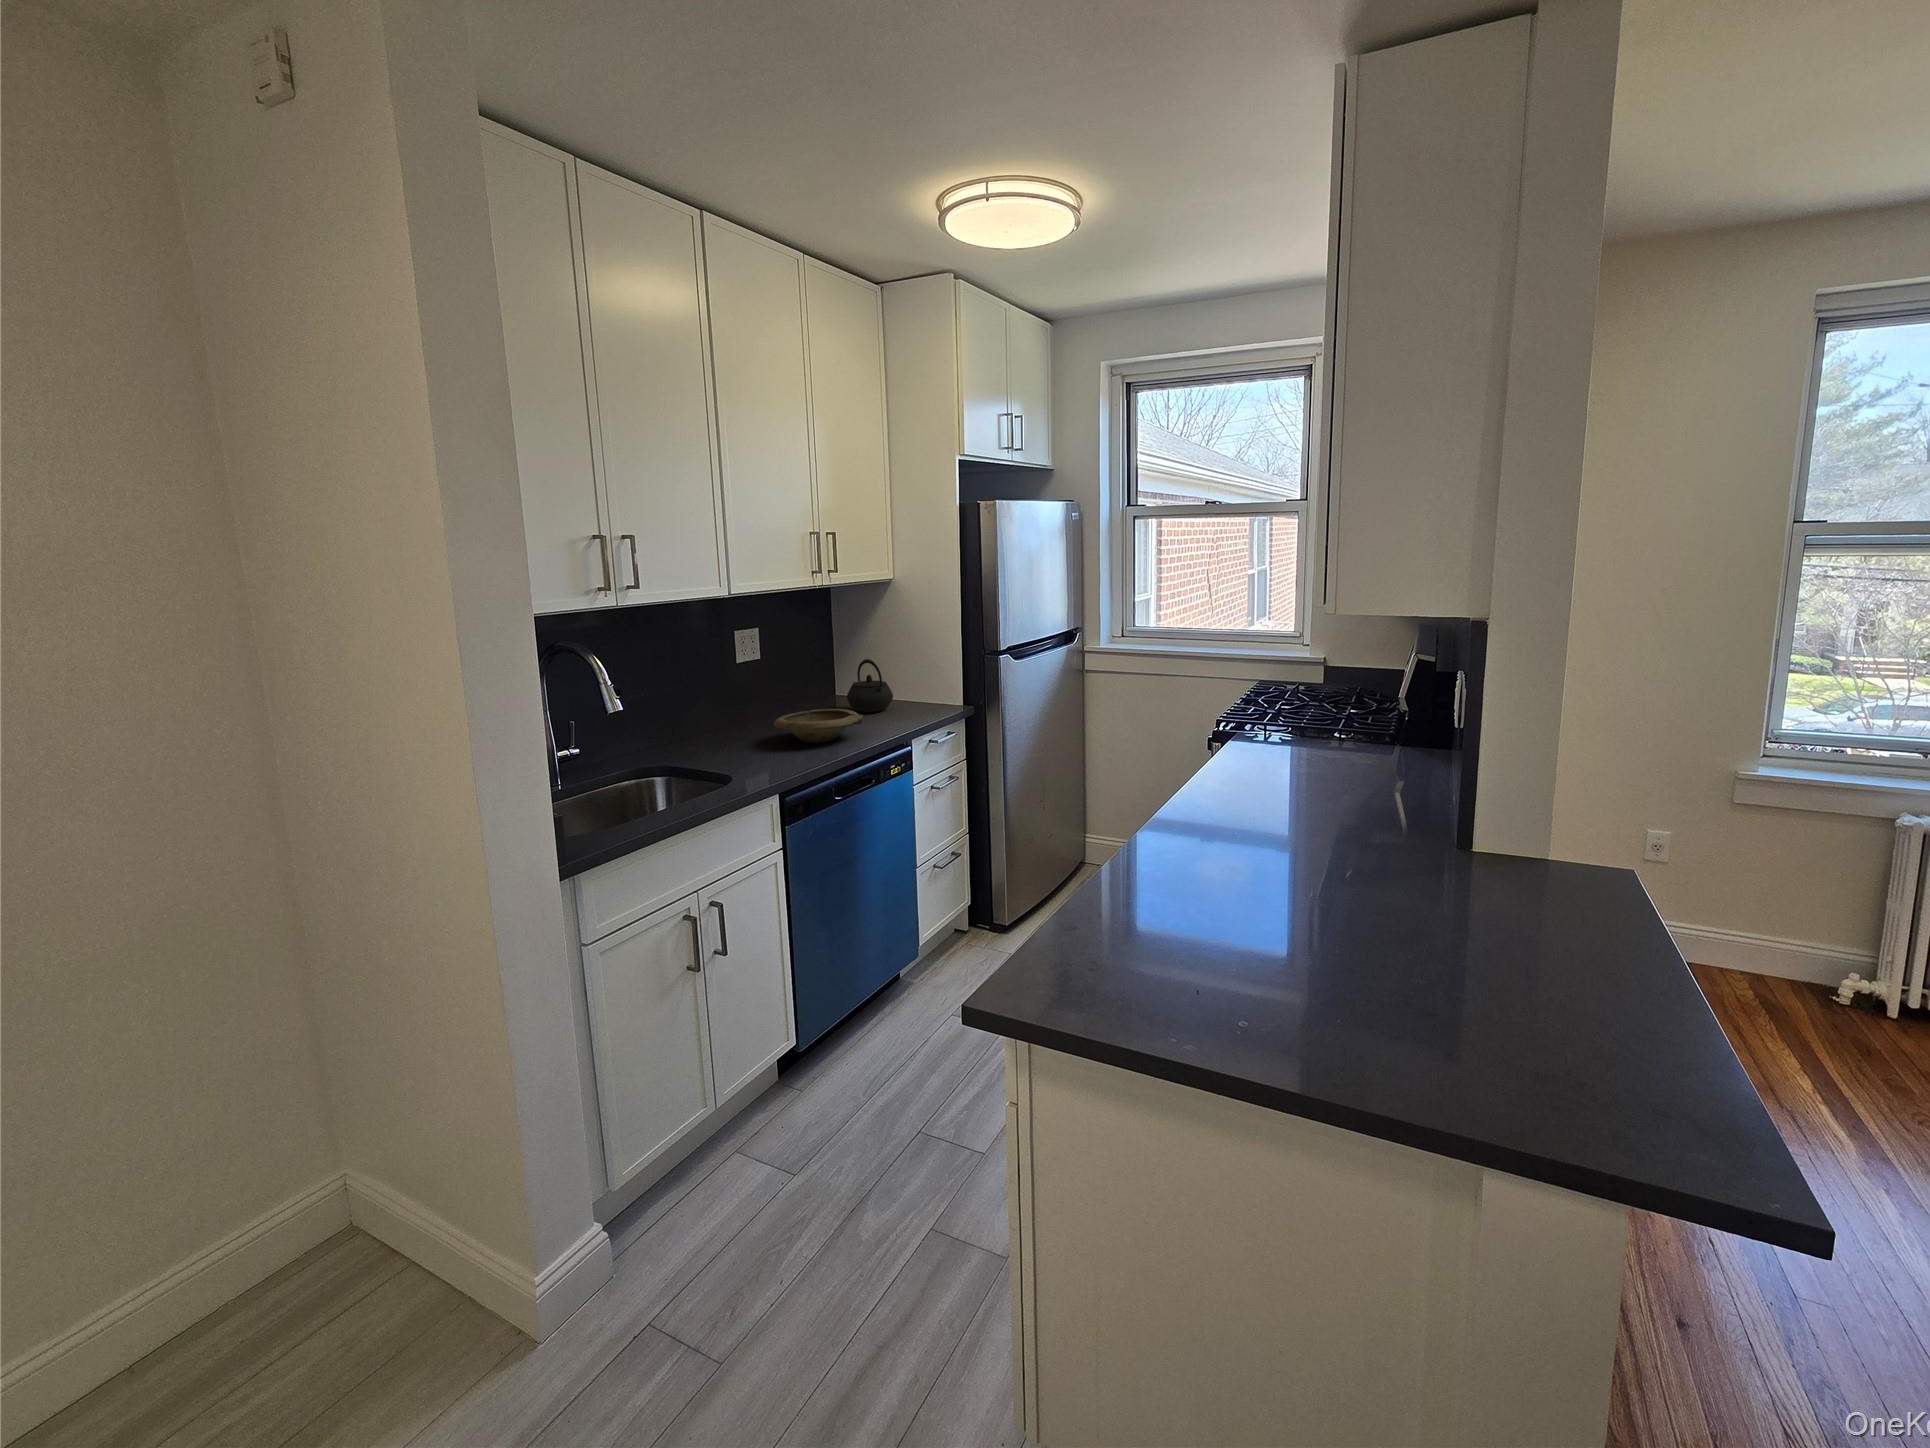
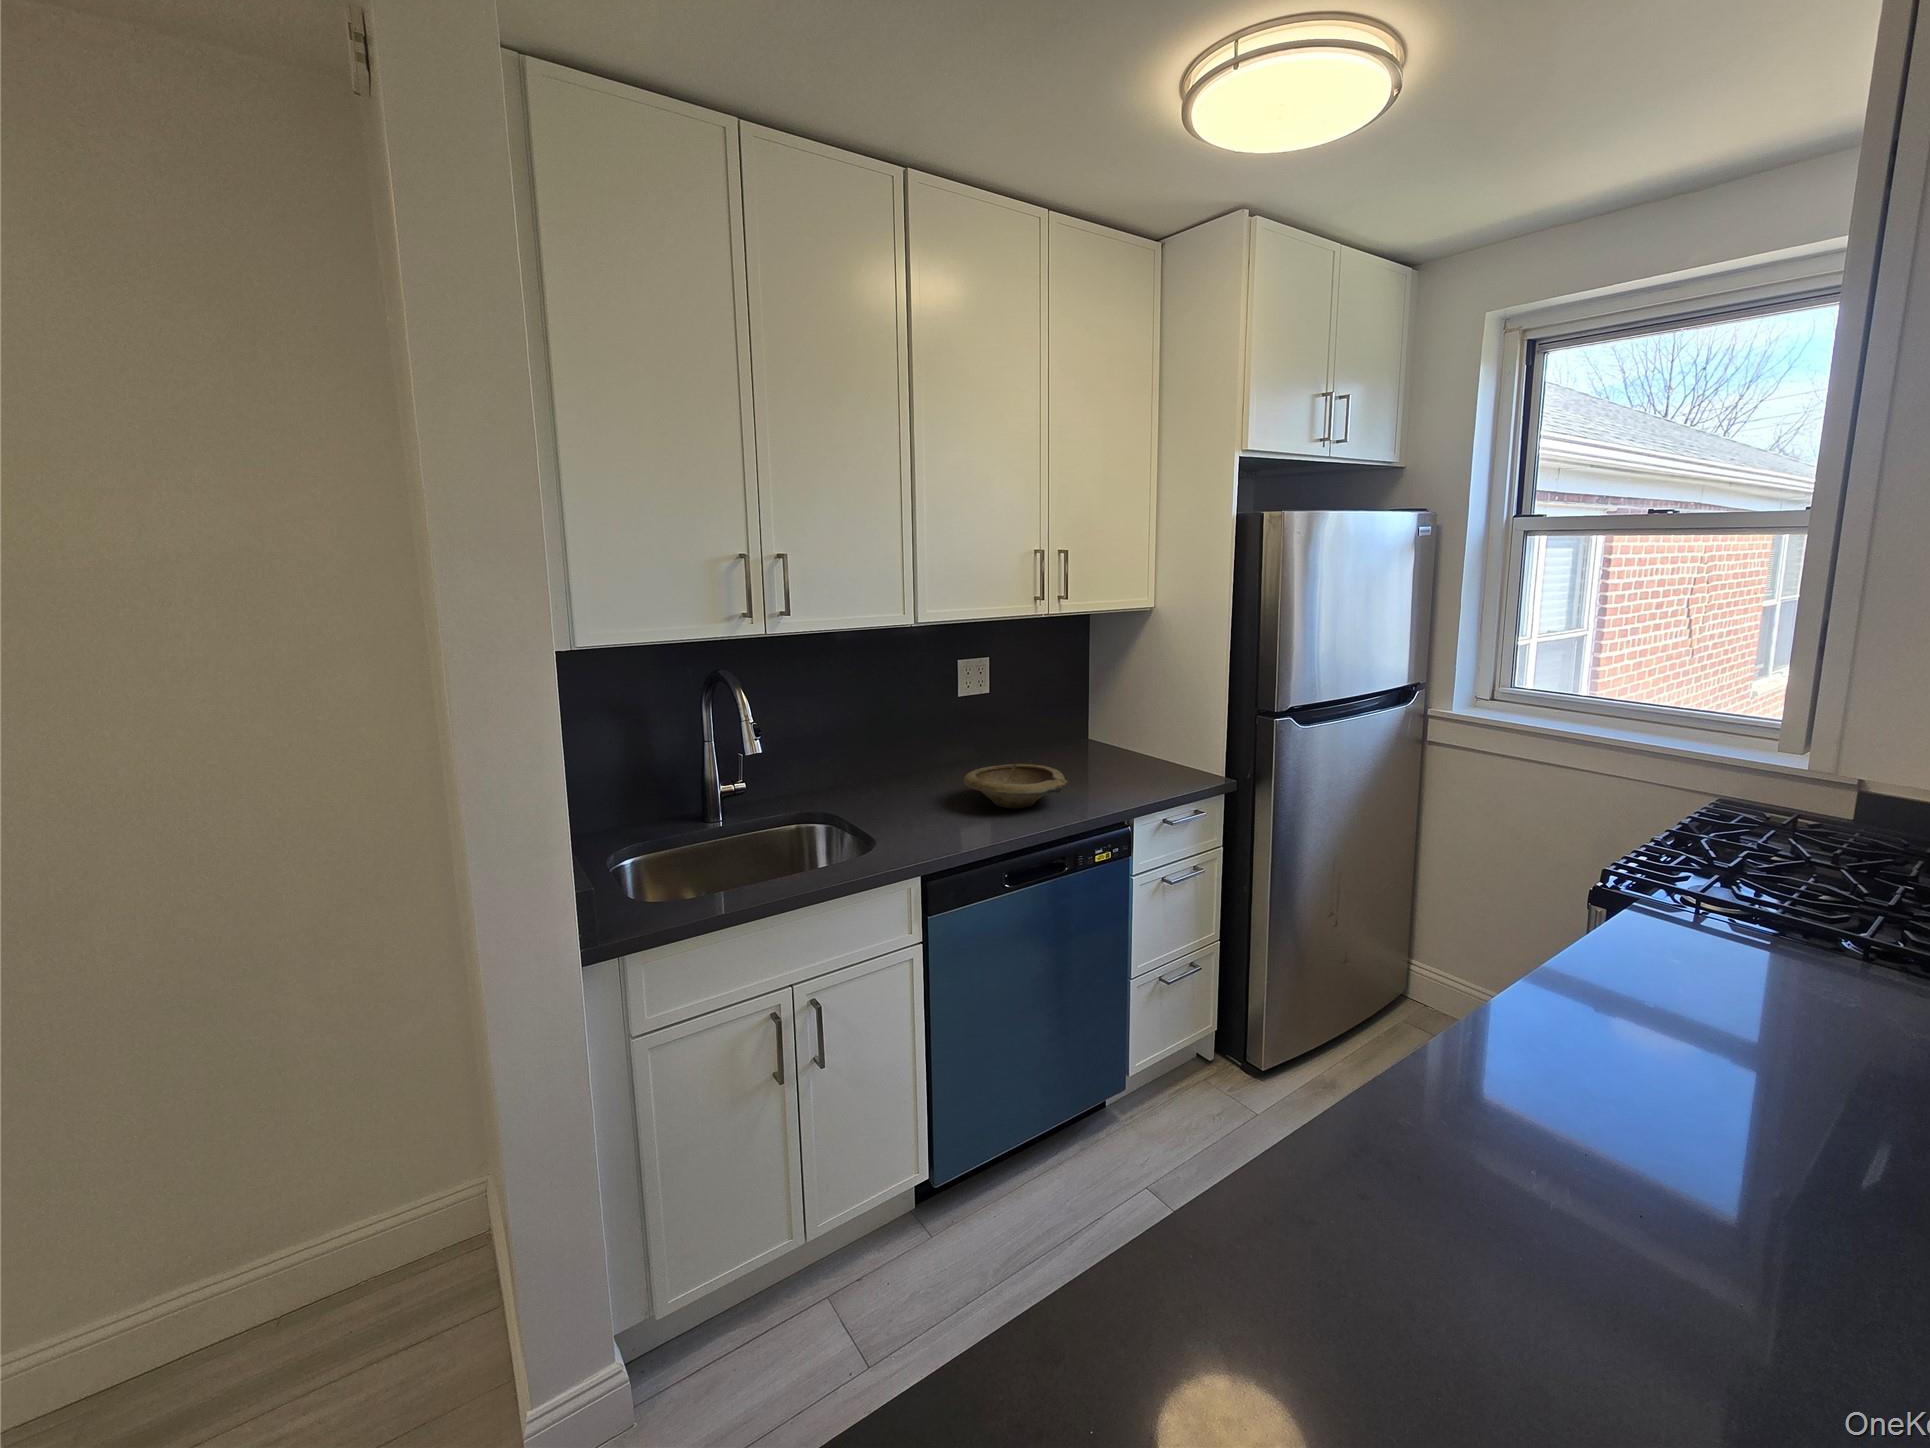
kettle: present [847,659,893,713] -> none [1080,705,1136,771]

